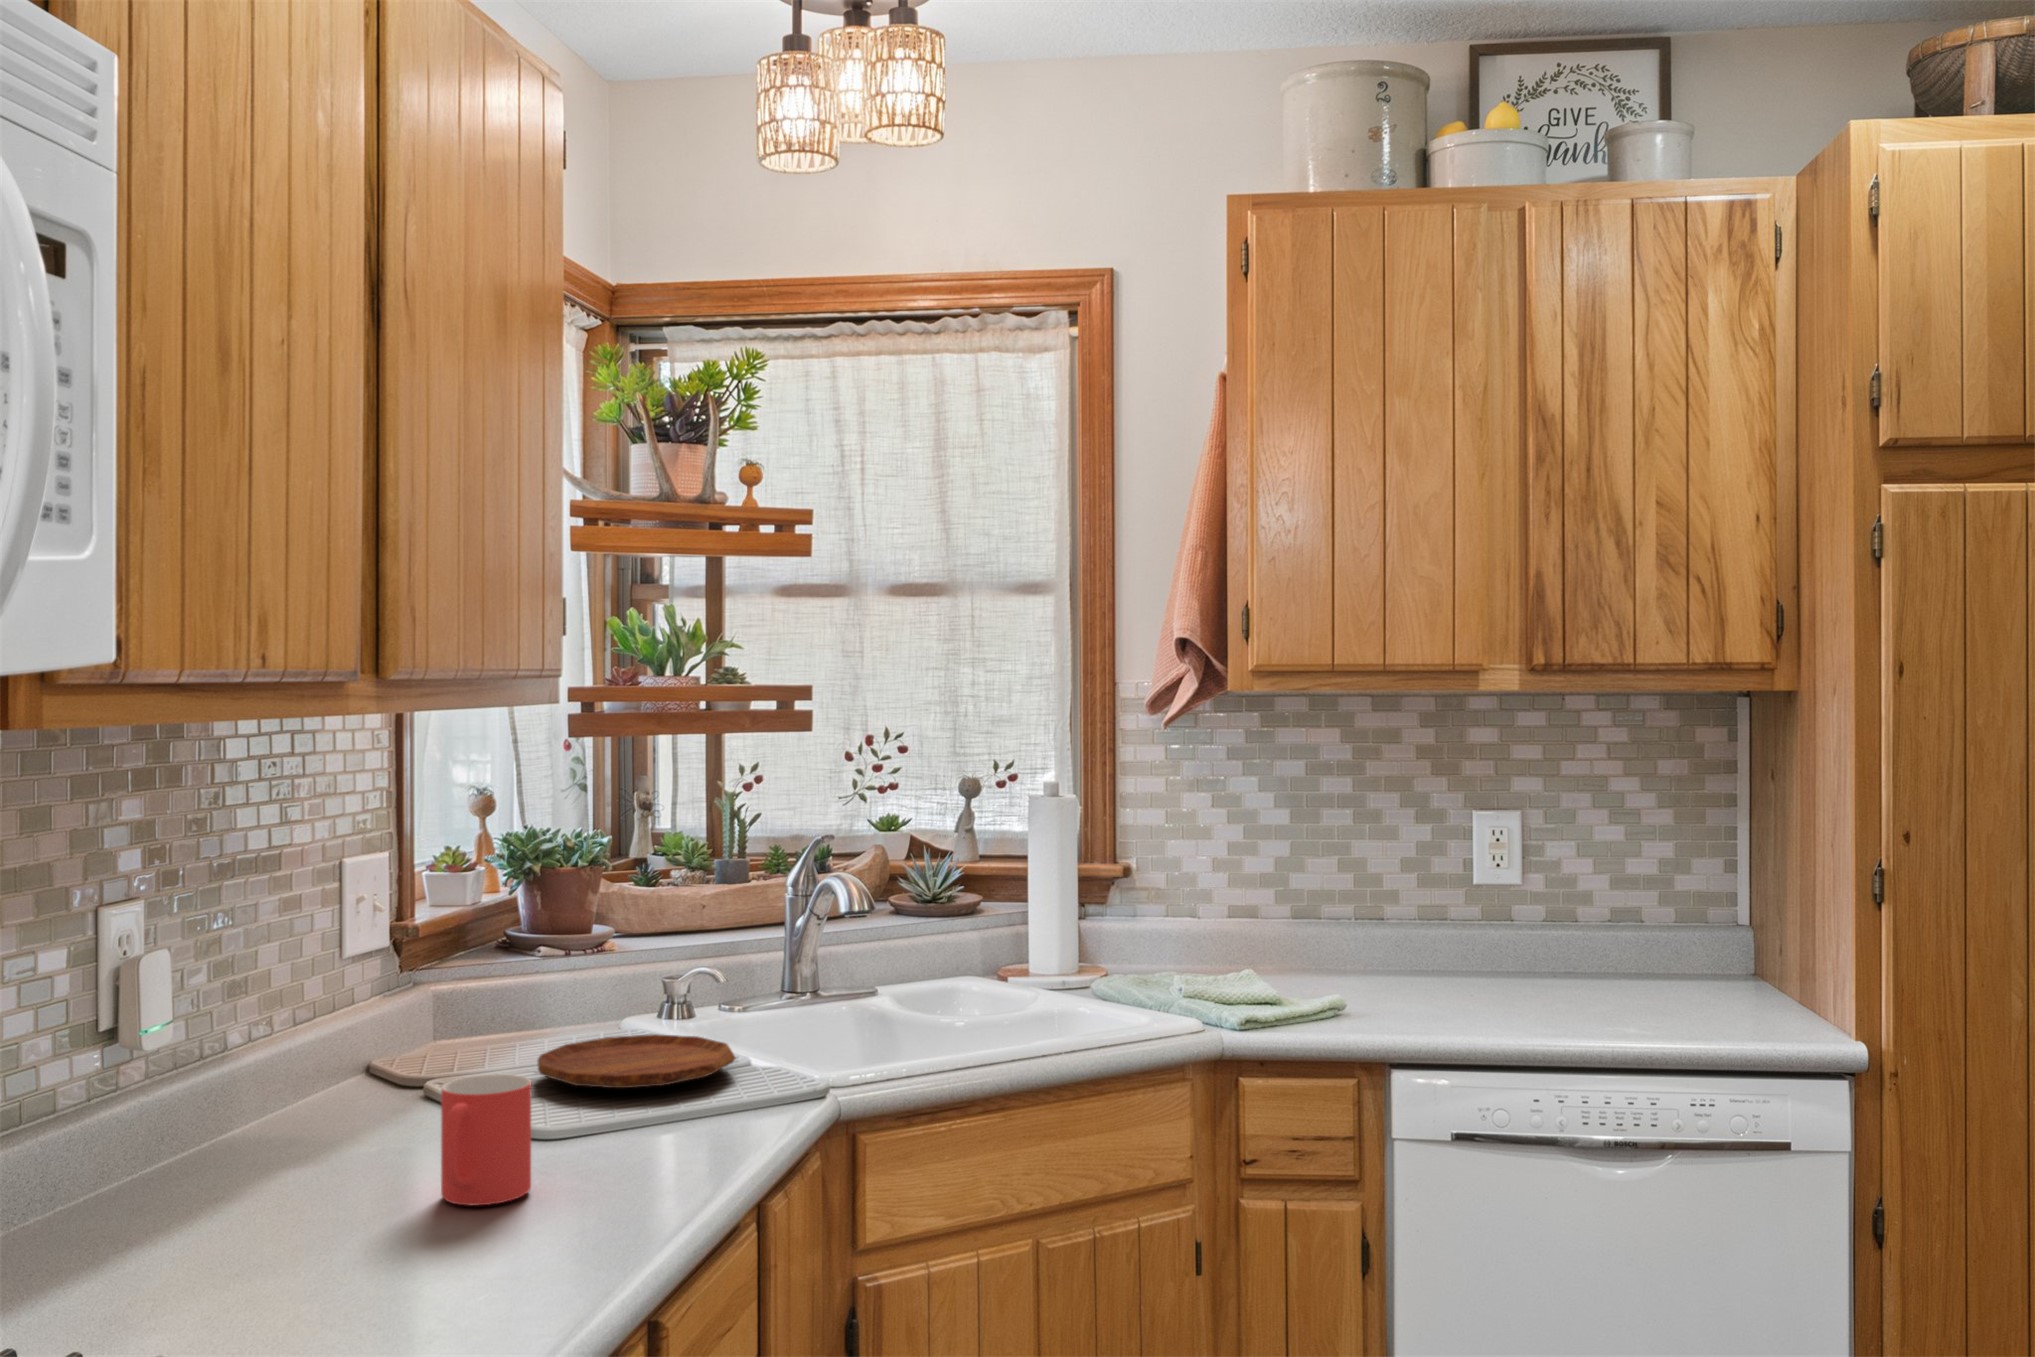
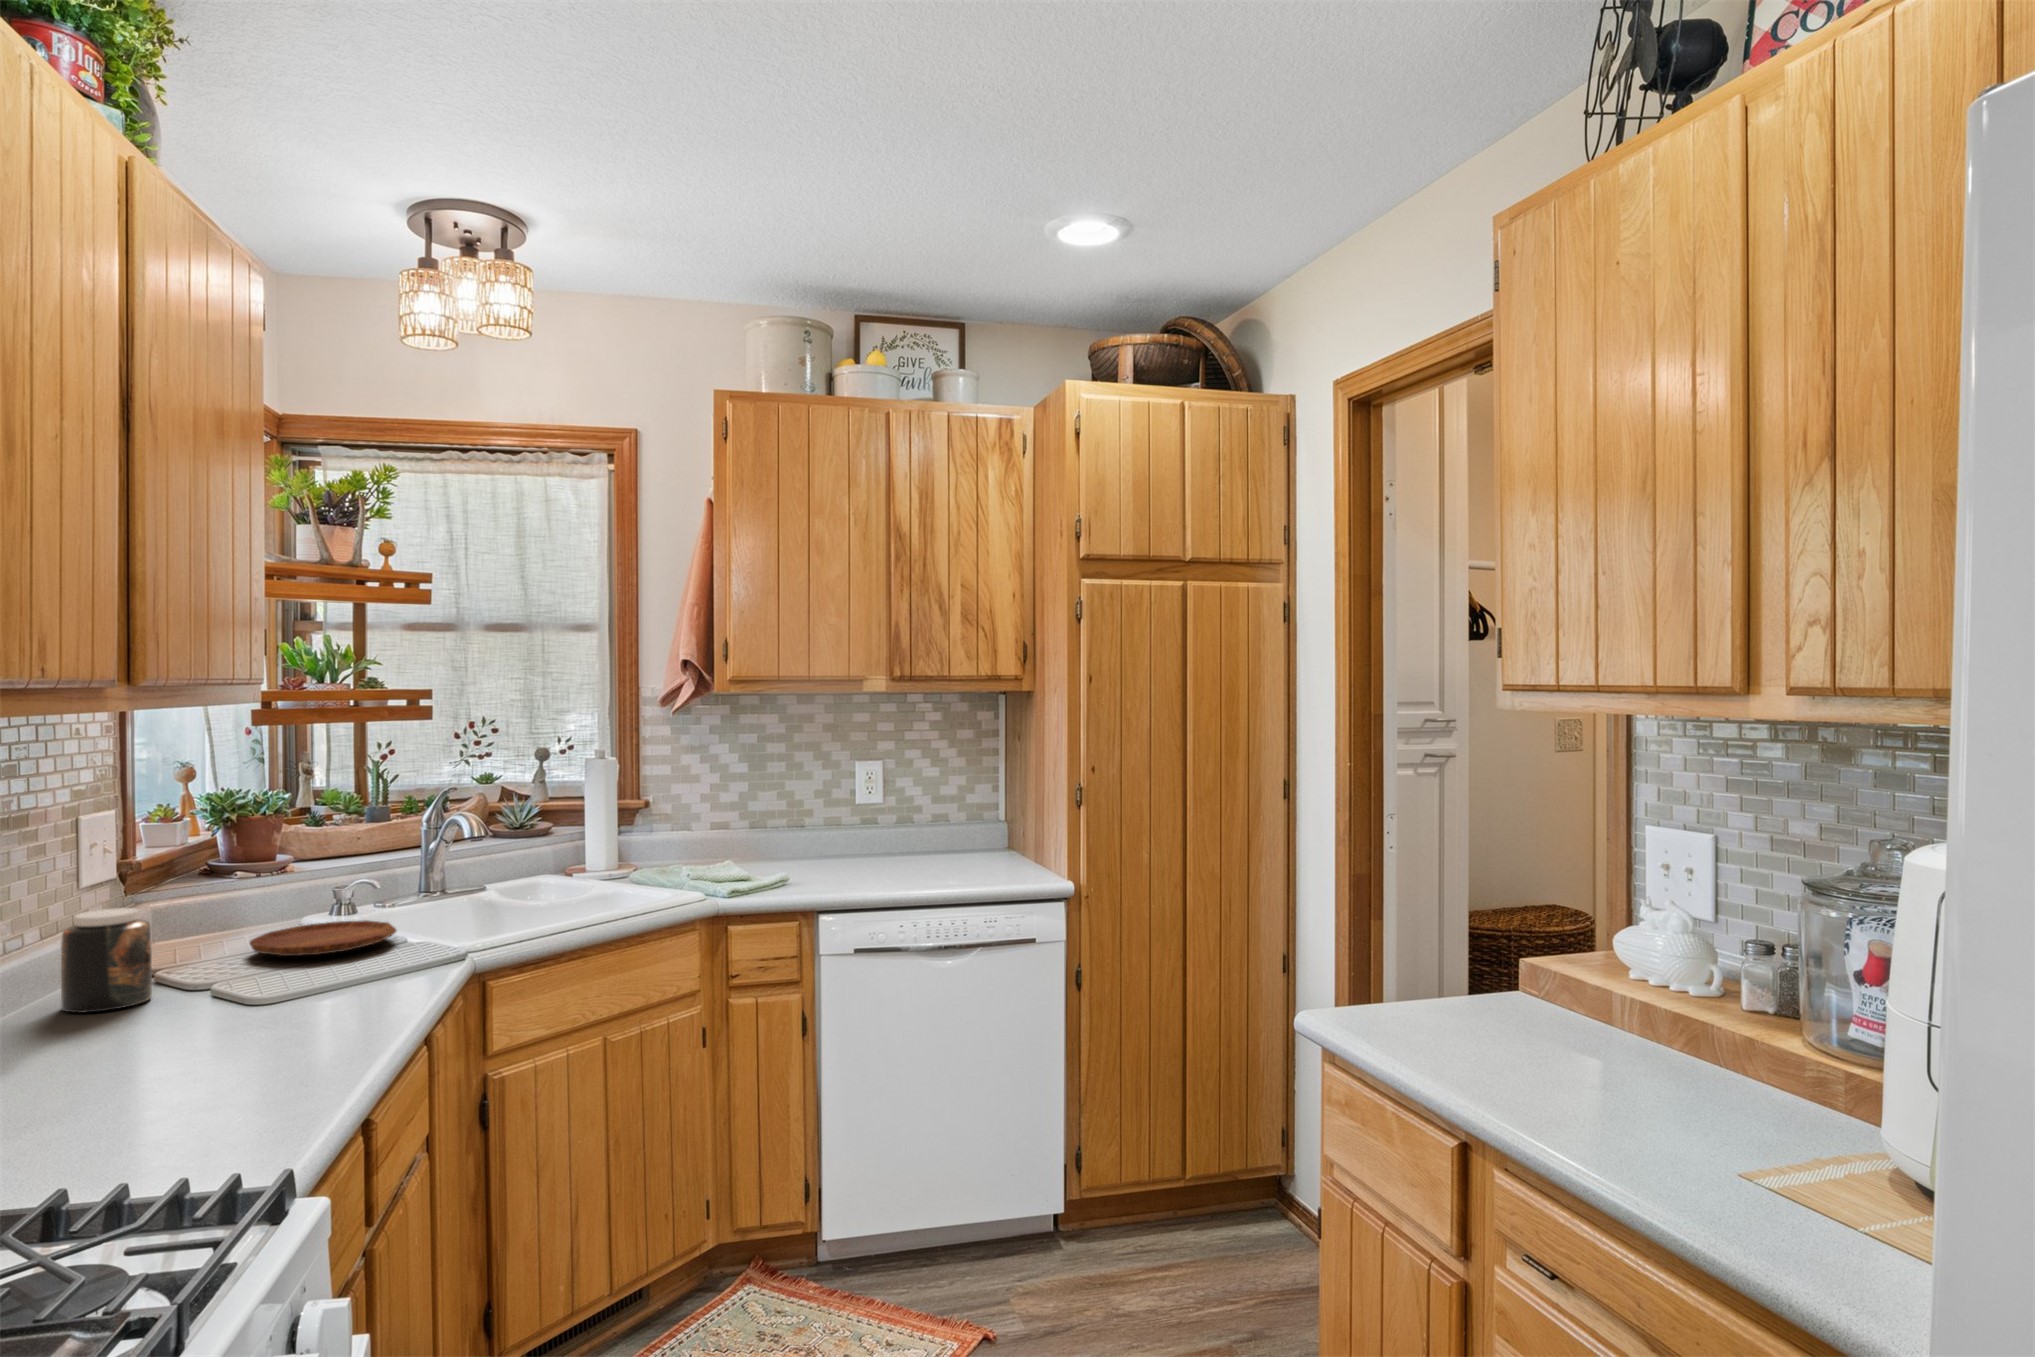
jar: none [280,999,393,1154] -> present [61,908,152,1013]
mug: present [441,1075,531,1205] -> none [206,945,271,1026]

